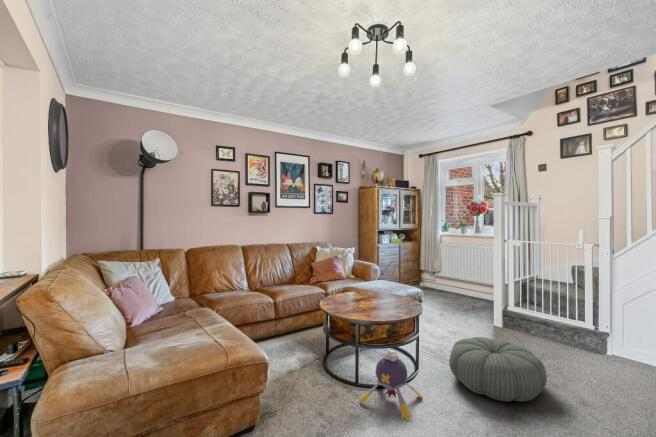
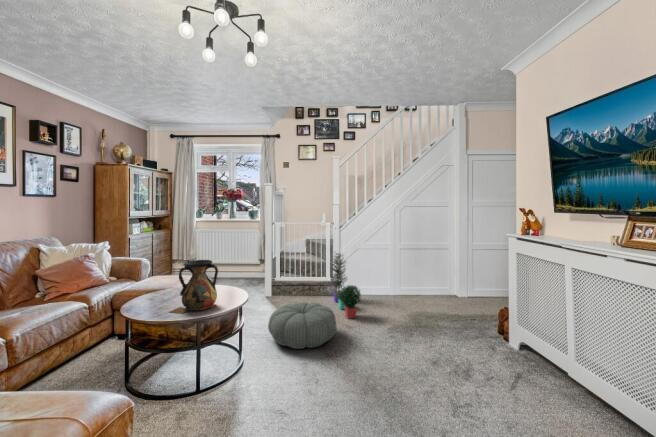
vase: none [346,268,385,314] -> present [170,260,218,314]
potted plant: none [579,285,625,394] -> present [331,253,361,319]
plush toy: present [360,350,422,420] -> none [218,337,276,405]

